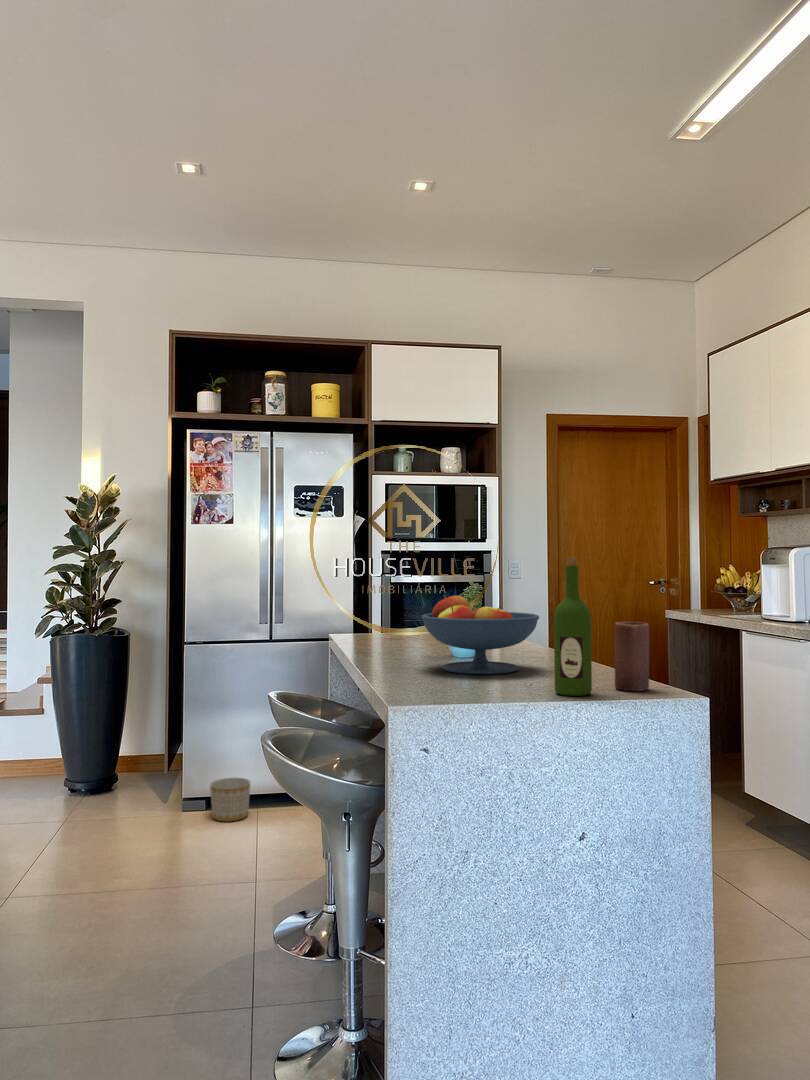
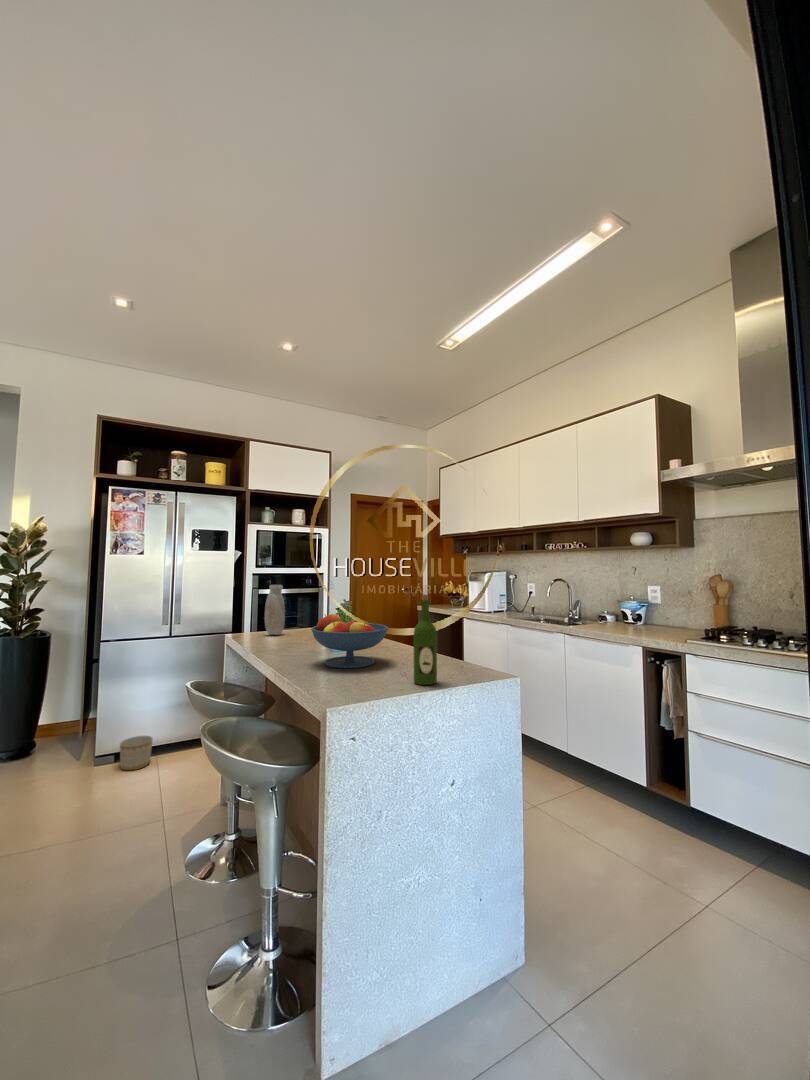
vase: none [384,562,414,638] -> present [265,585,285,635]
candle: present [615,622,649,691] -> none [445,633,466,677]

